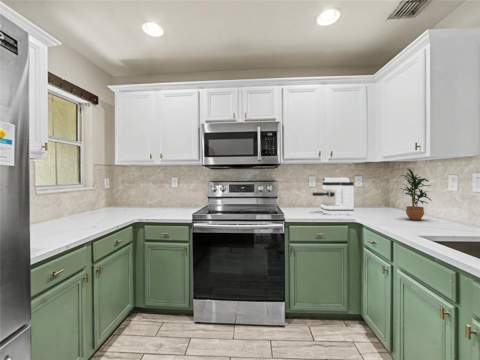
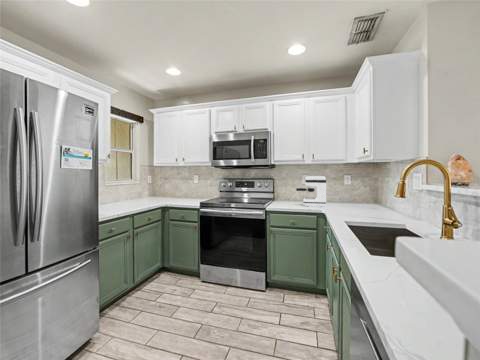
potted plant: present [403,169,431,220] -> none [358,169,387,212]

